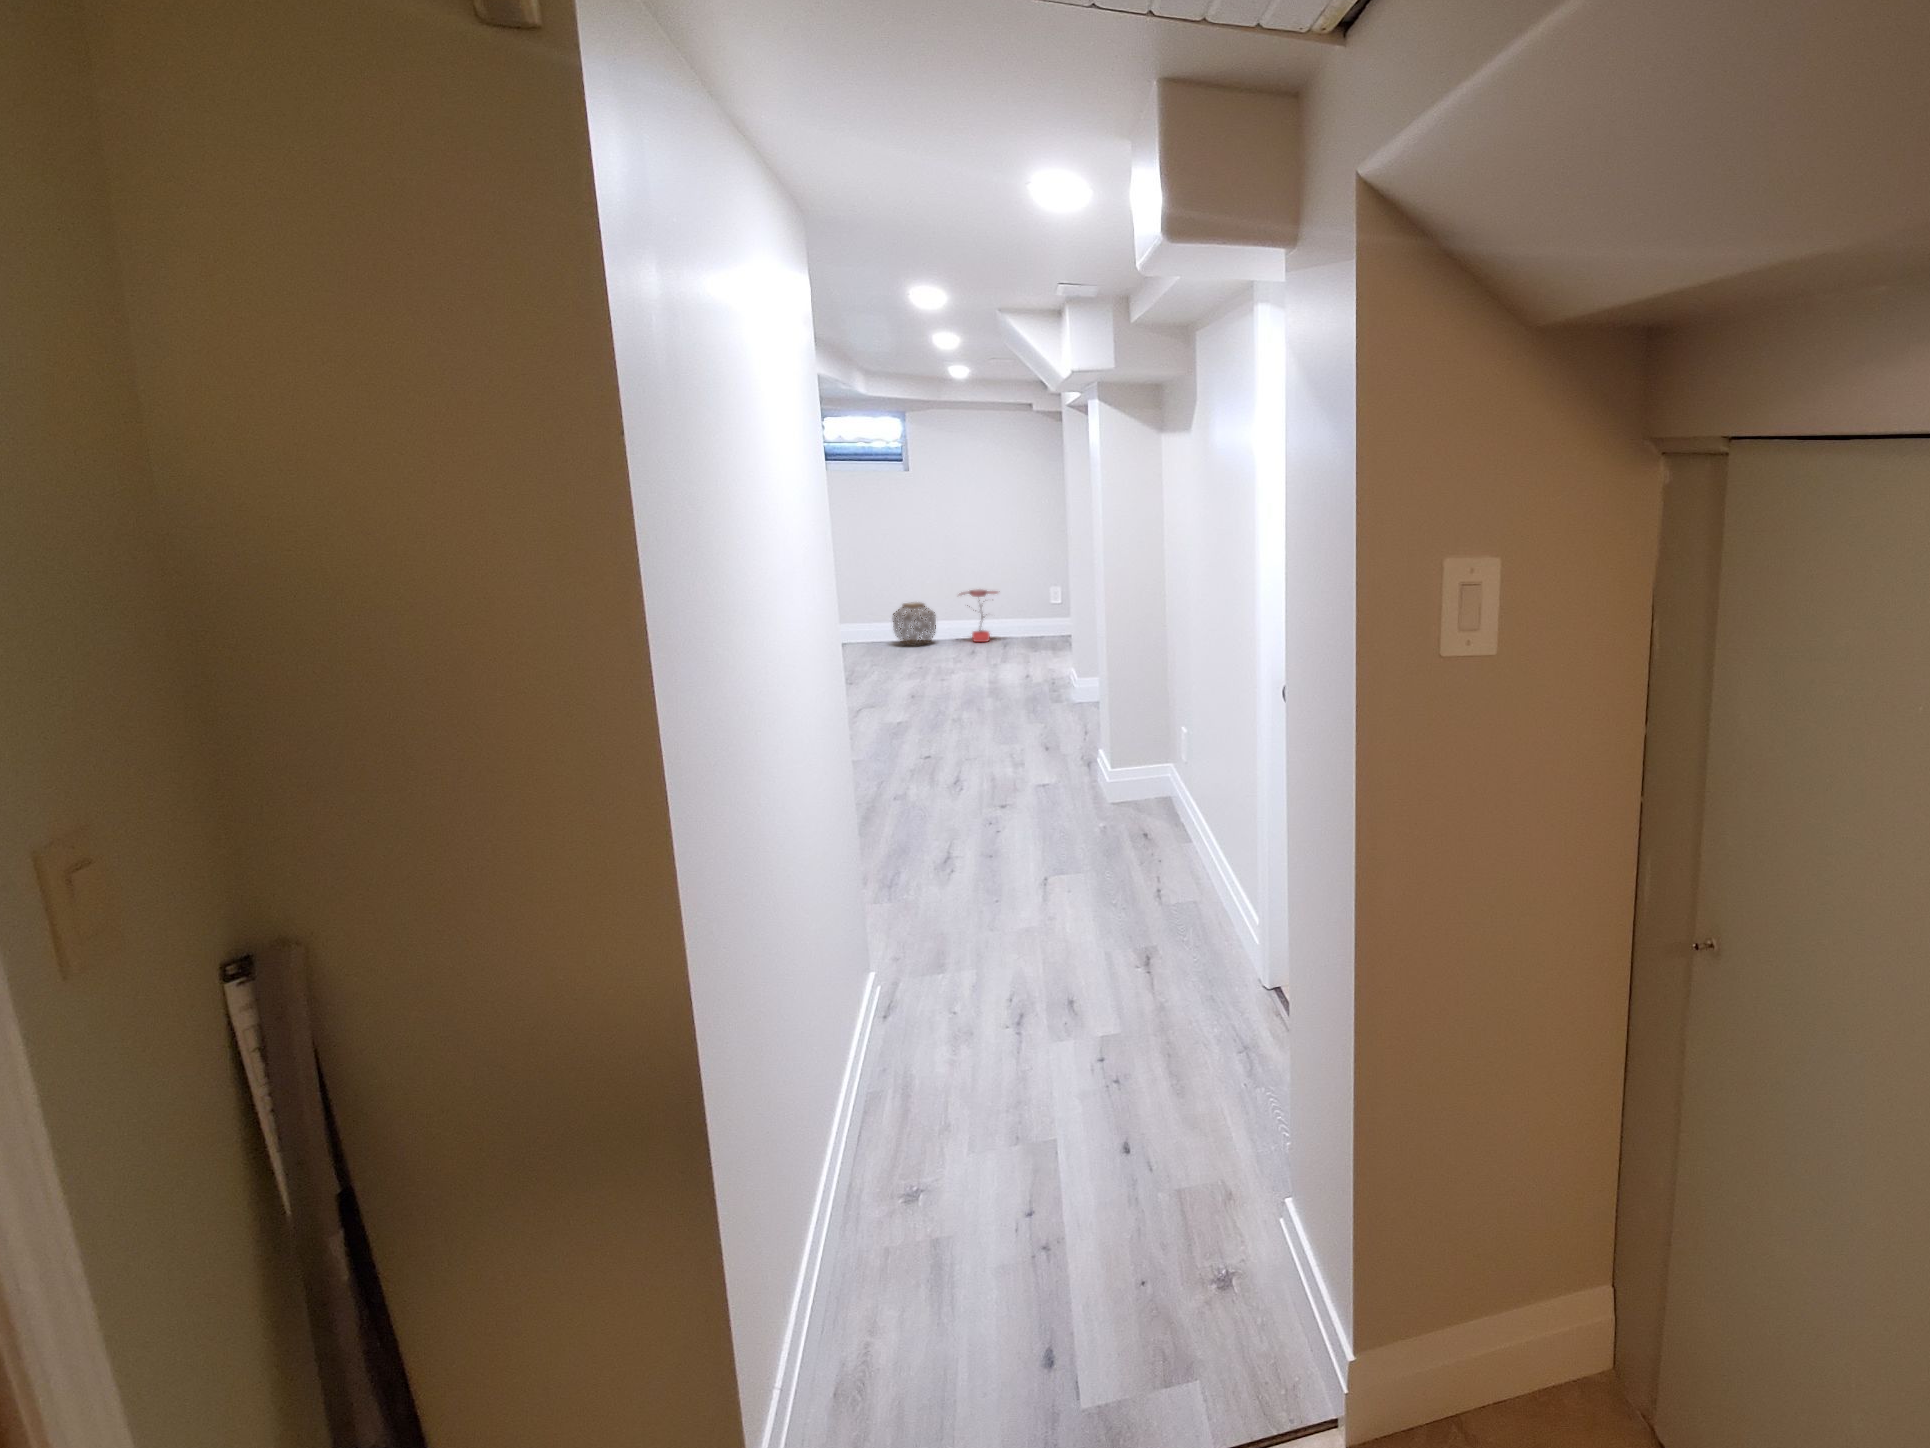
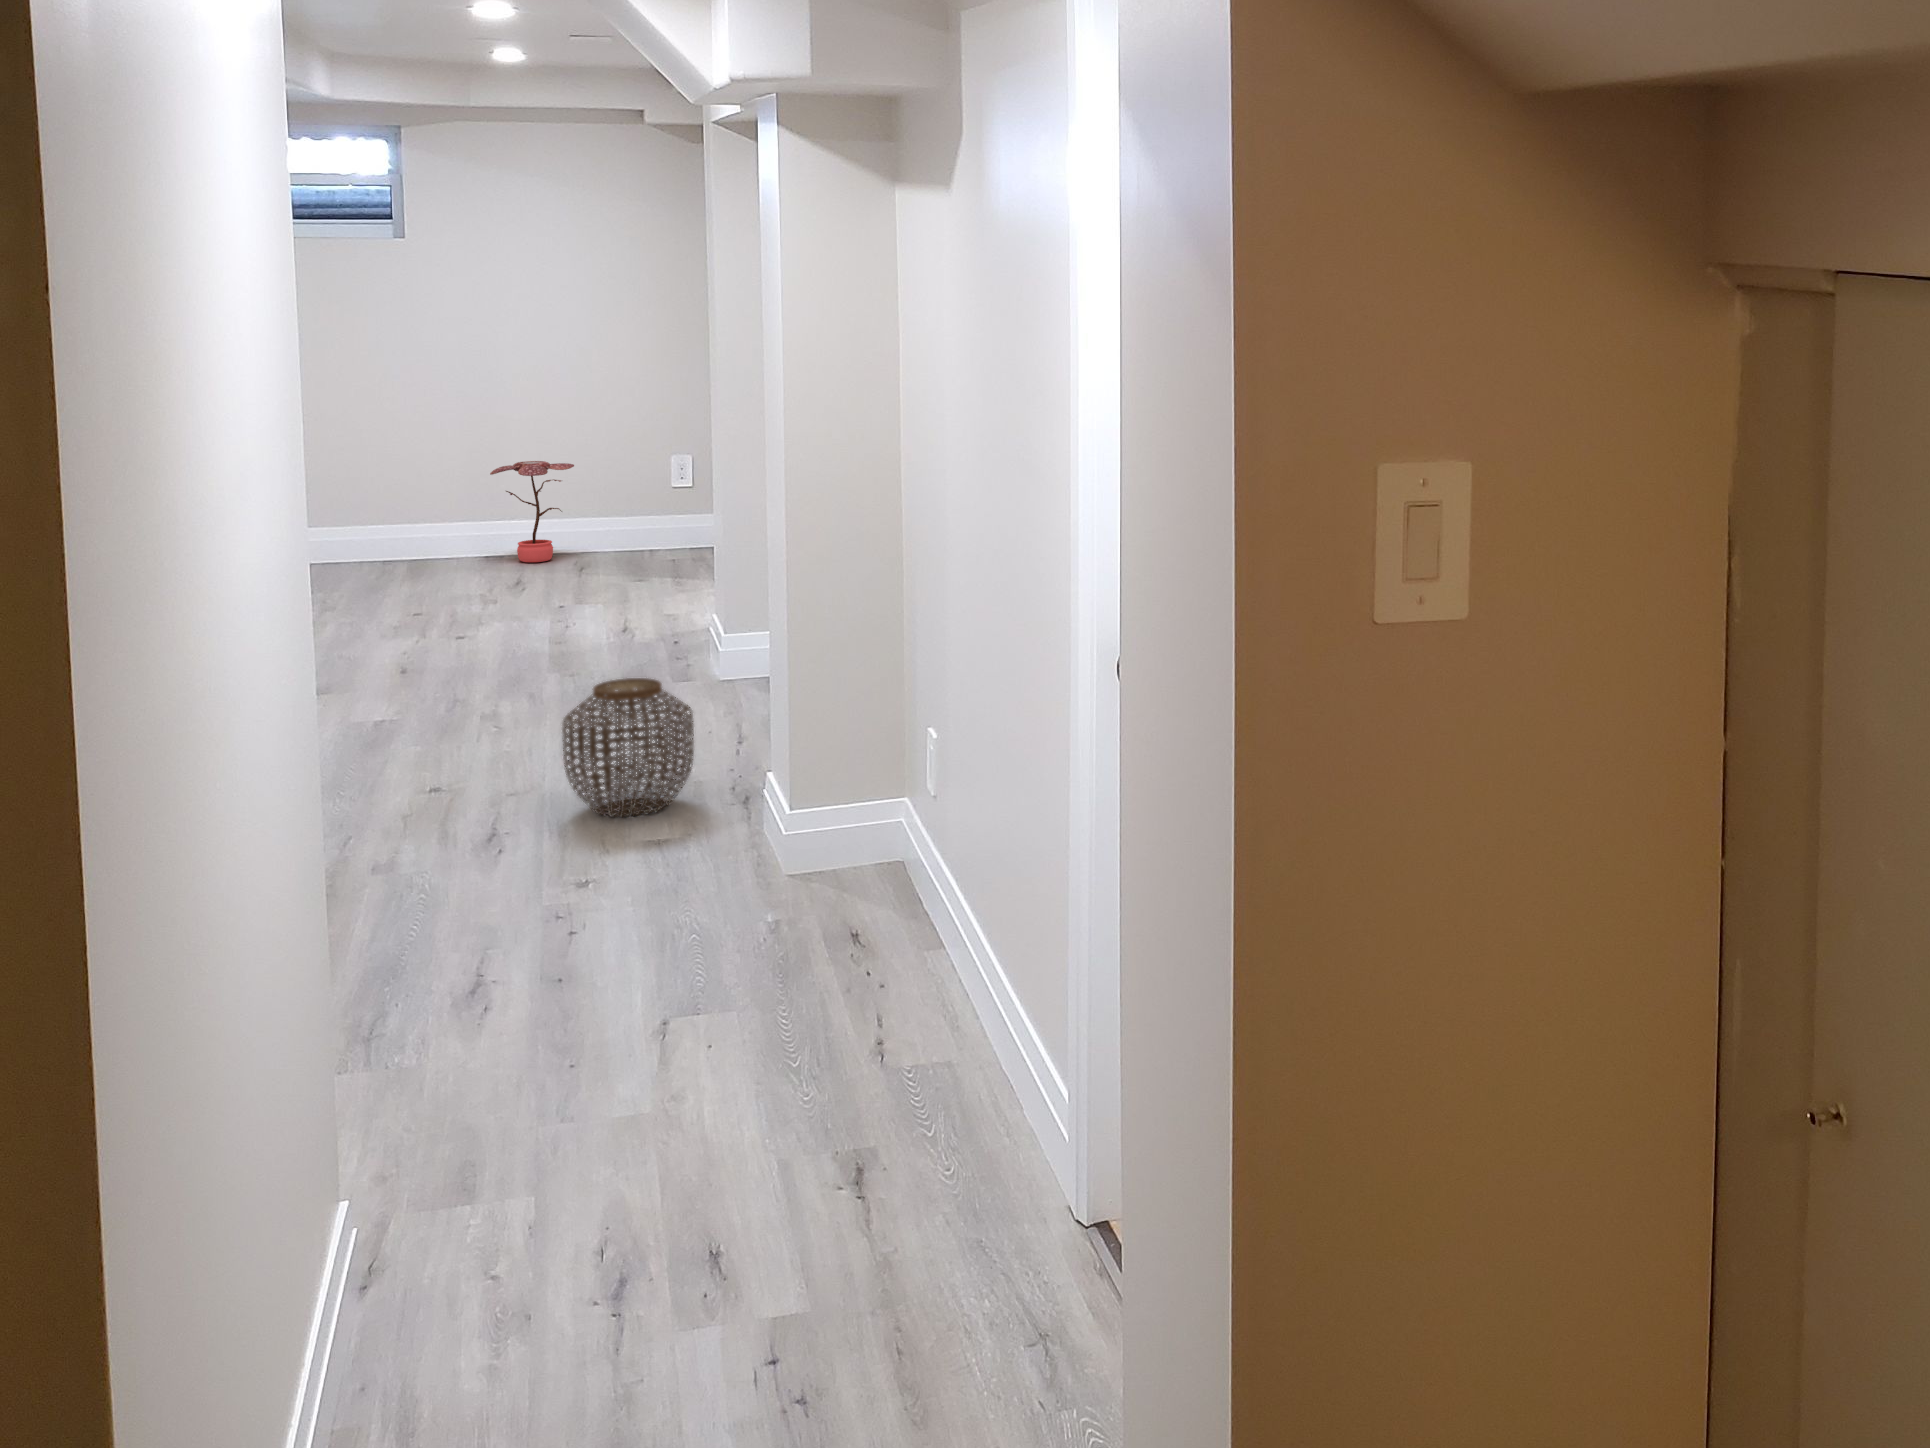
woven basket: present [893,602,936,646] -> present [563,678,694,817]

